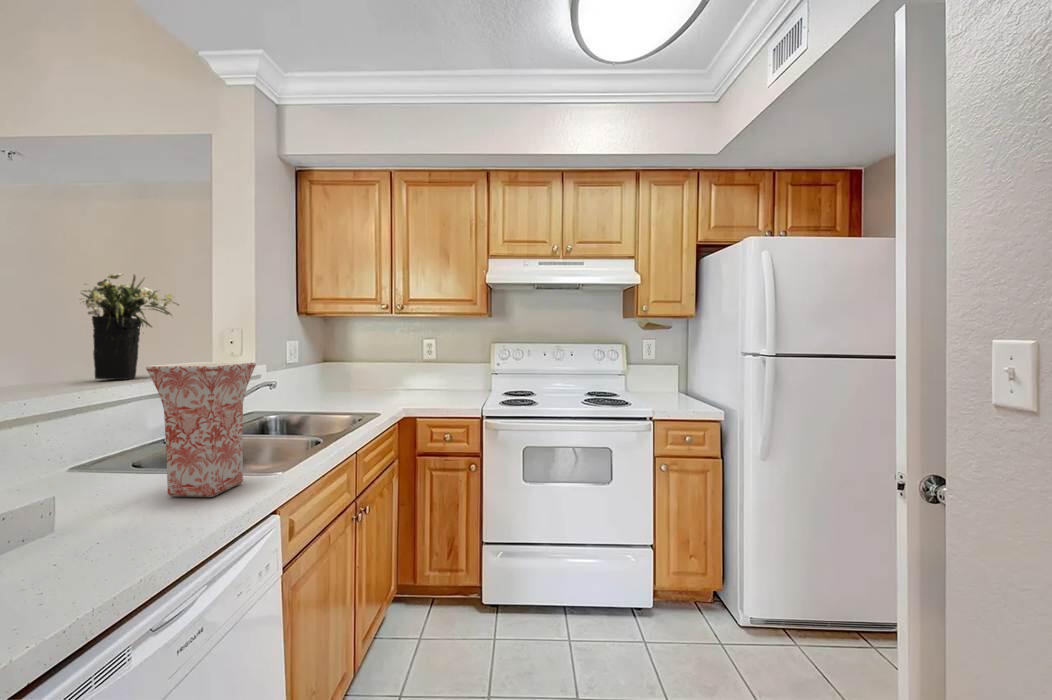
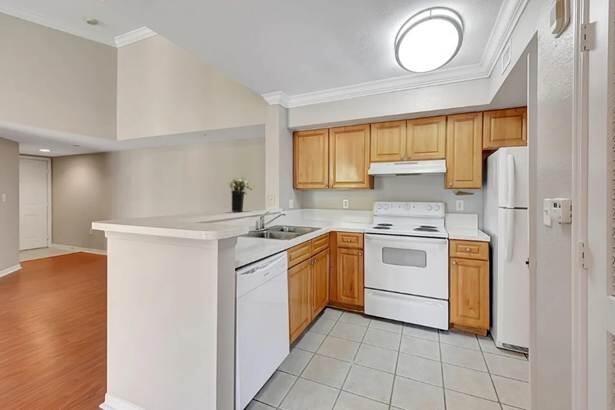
vase: present [146,362,256,497] -> none [249,205,277,246]

